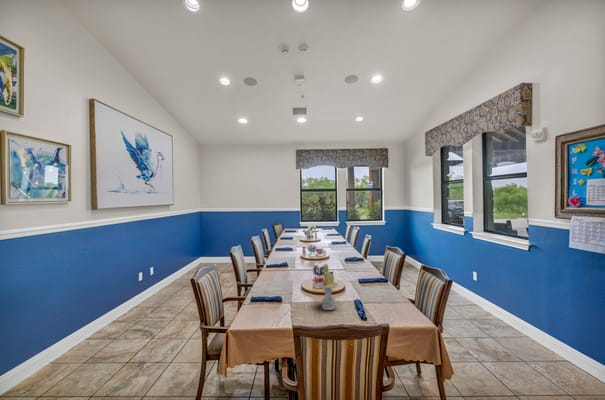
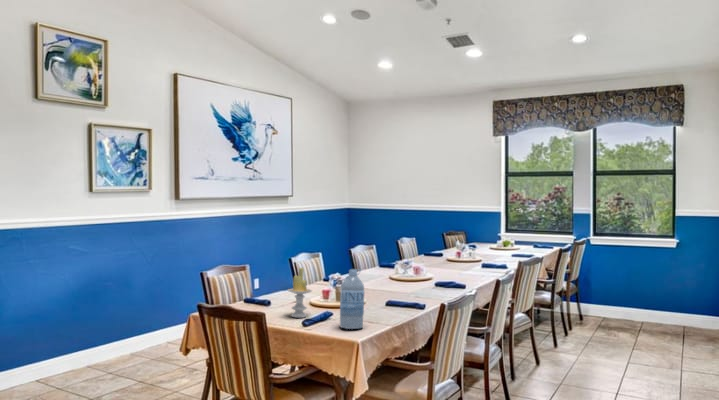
water bottle: none [379,261,402,315] -> present [340,269,364,329]

